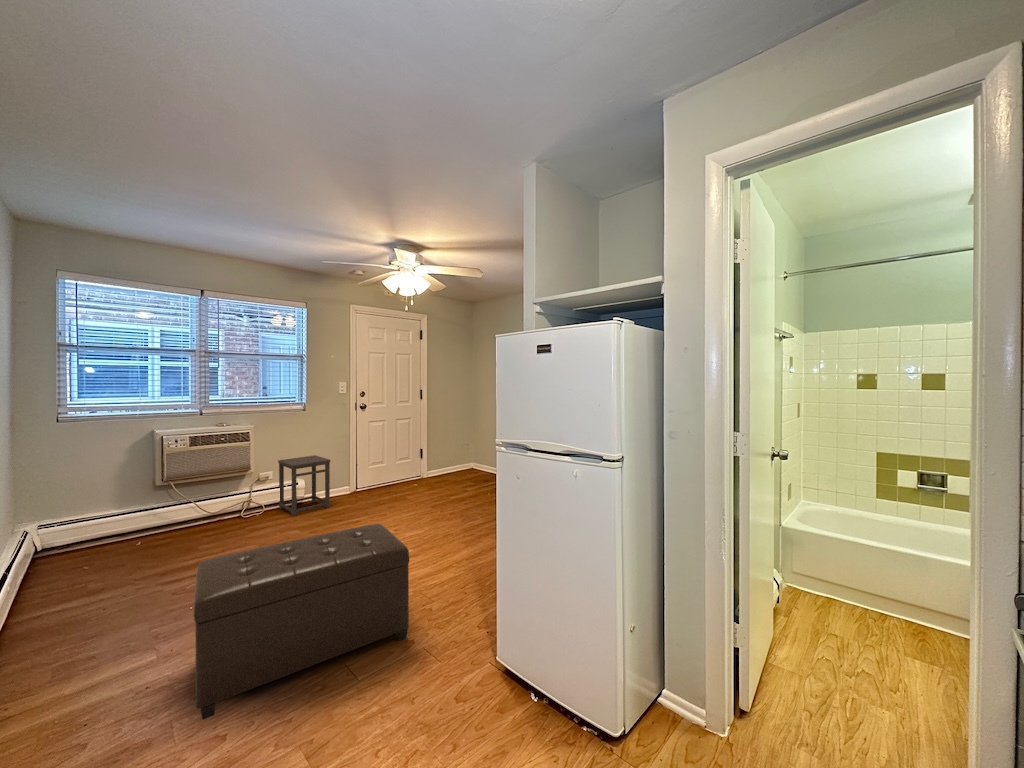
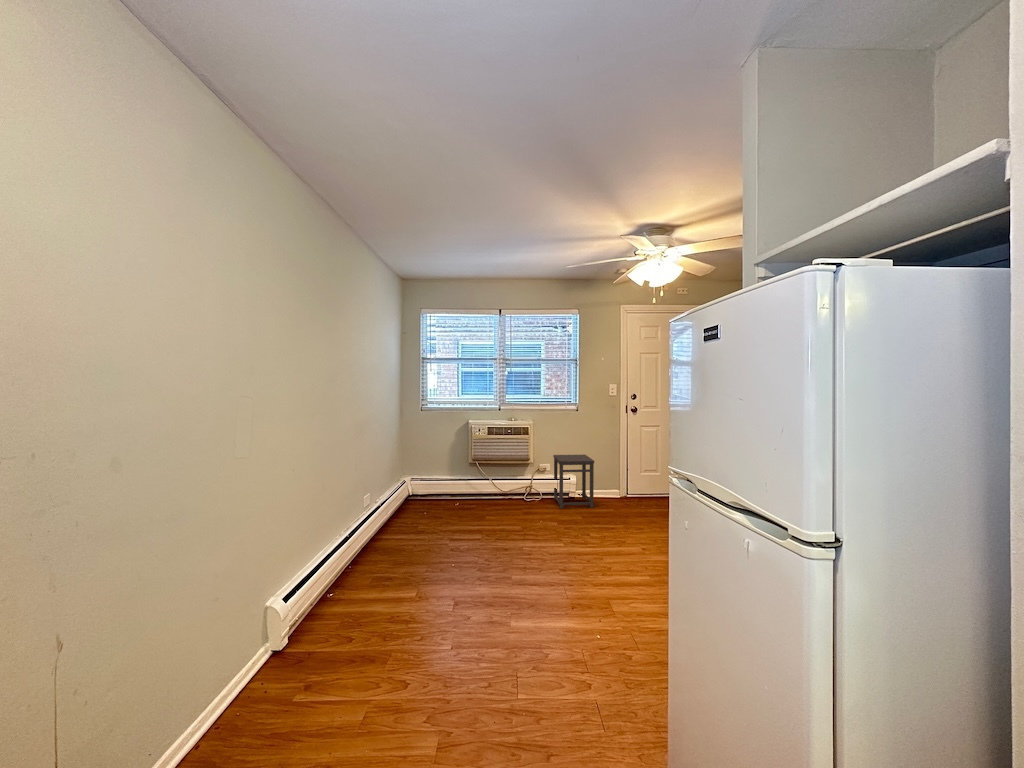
ottoman: present [193,524,409,720] -> none [401,528,589,679]

